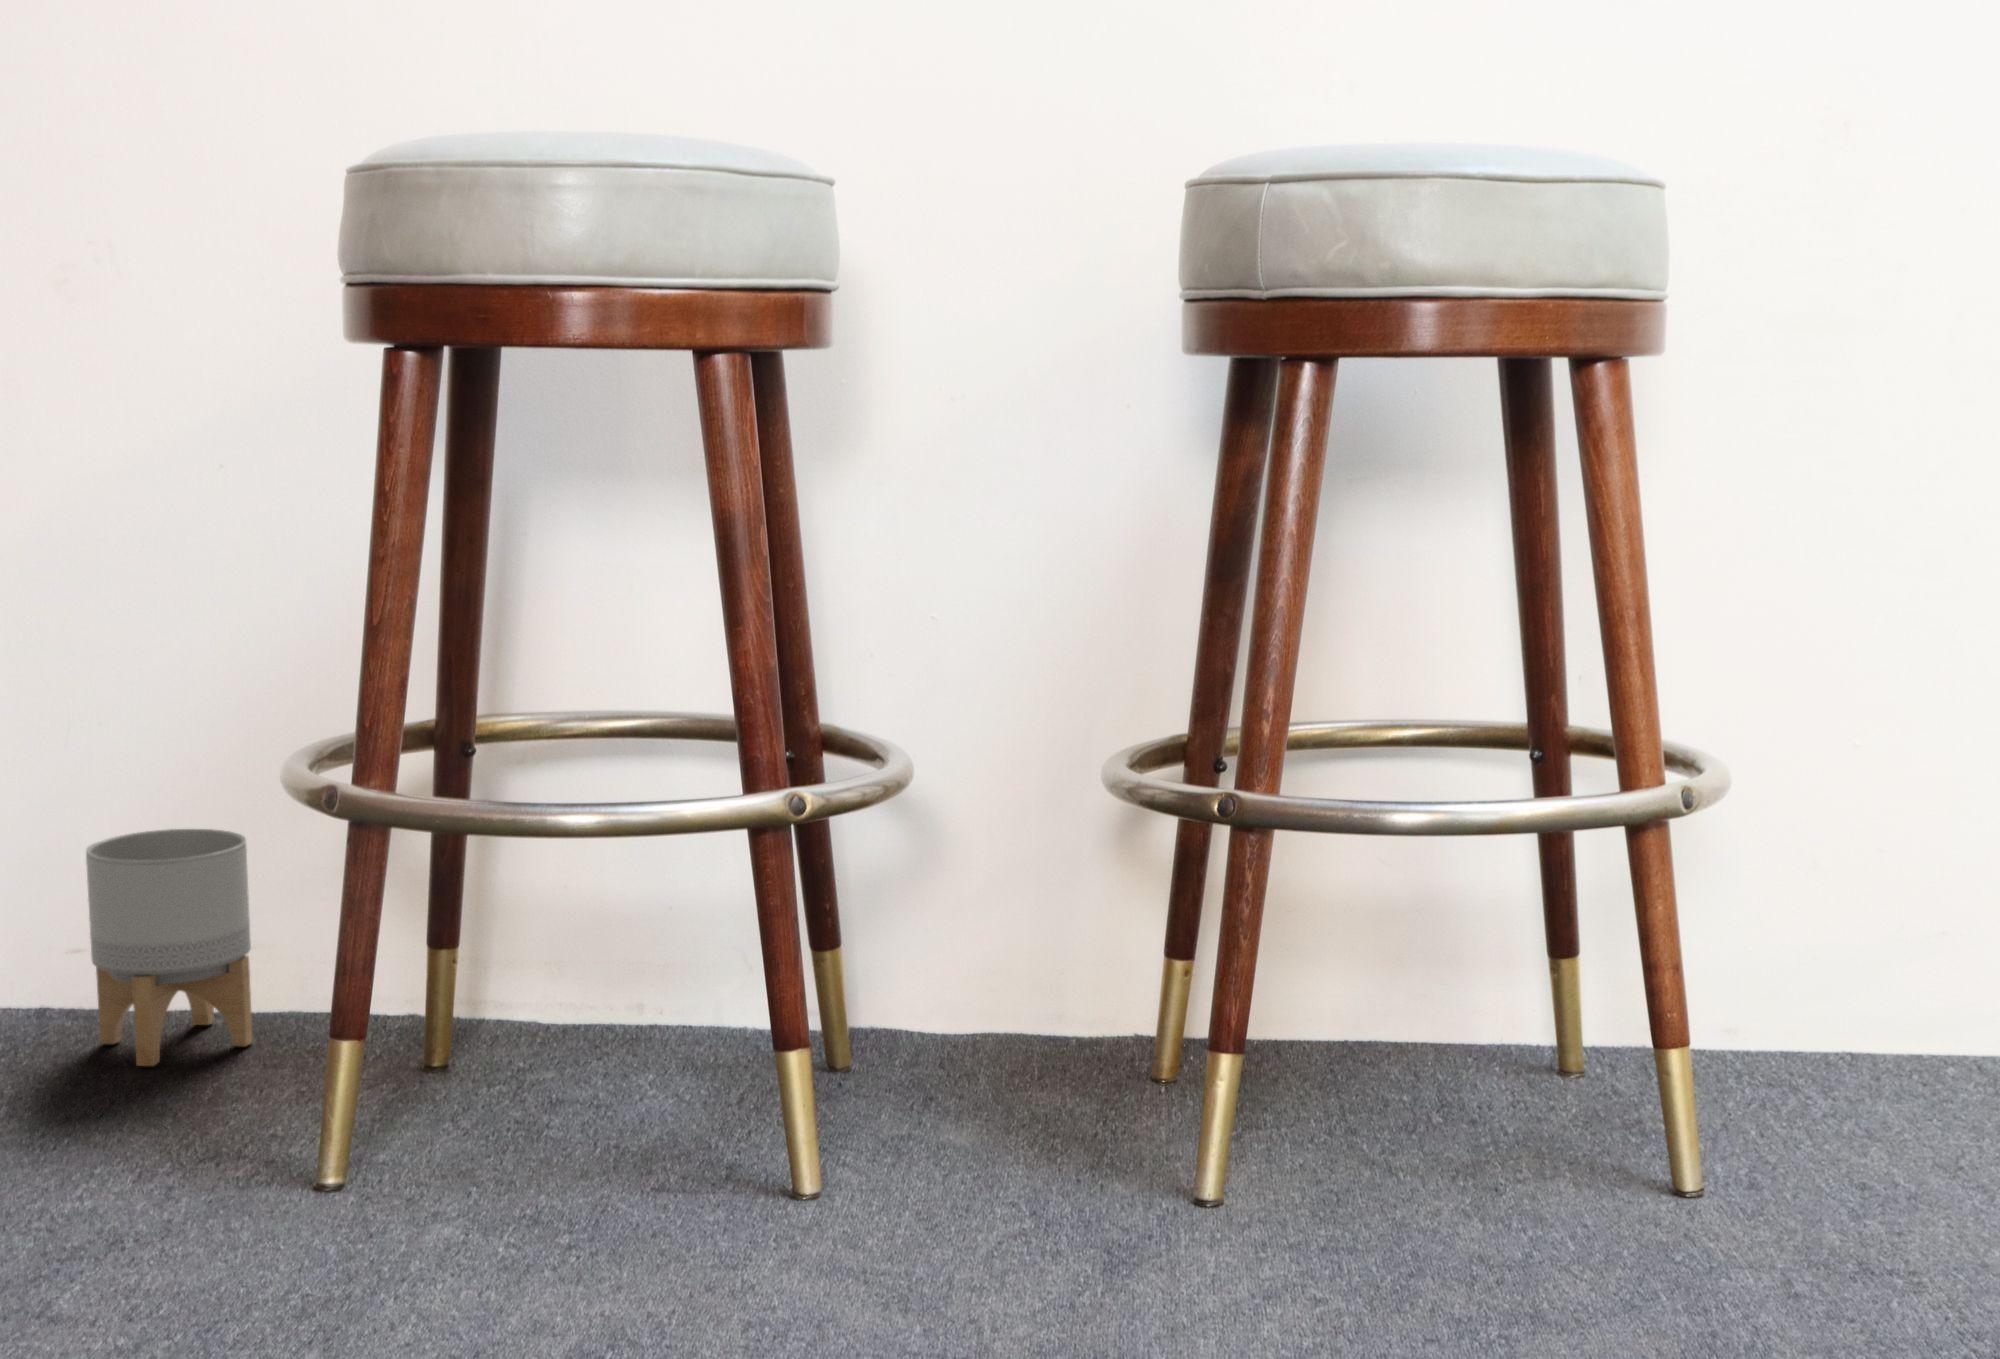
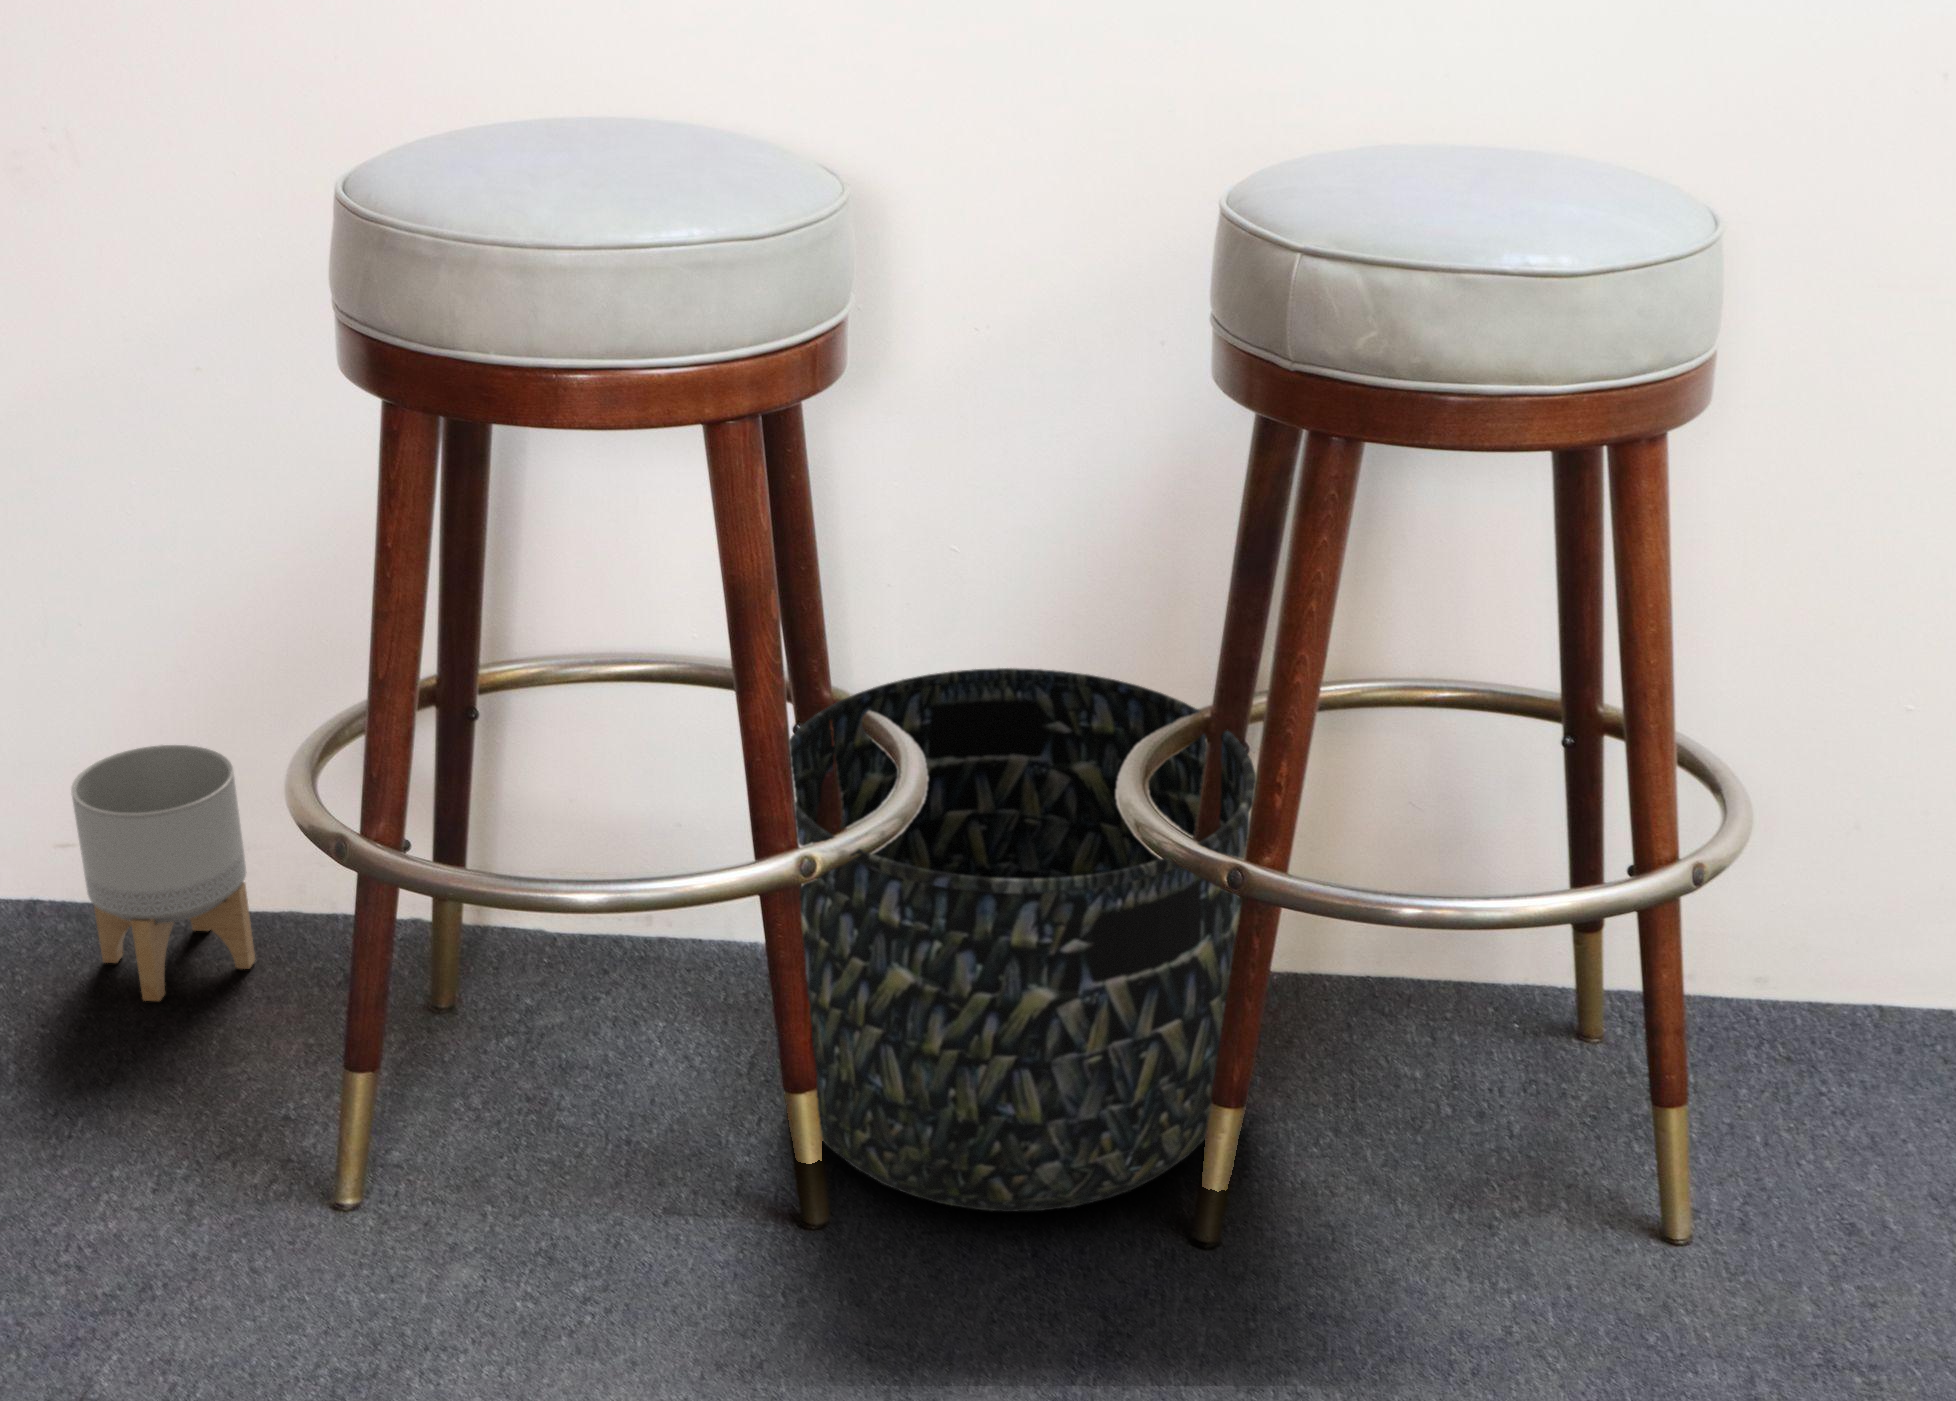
basket: none [772,711,1237,1177] -> present [789,668,1257,1212]

